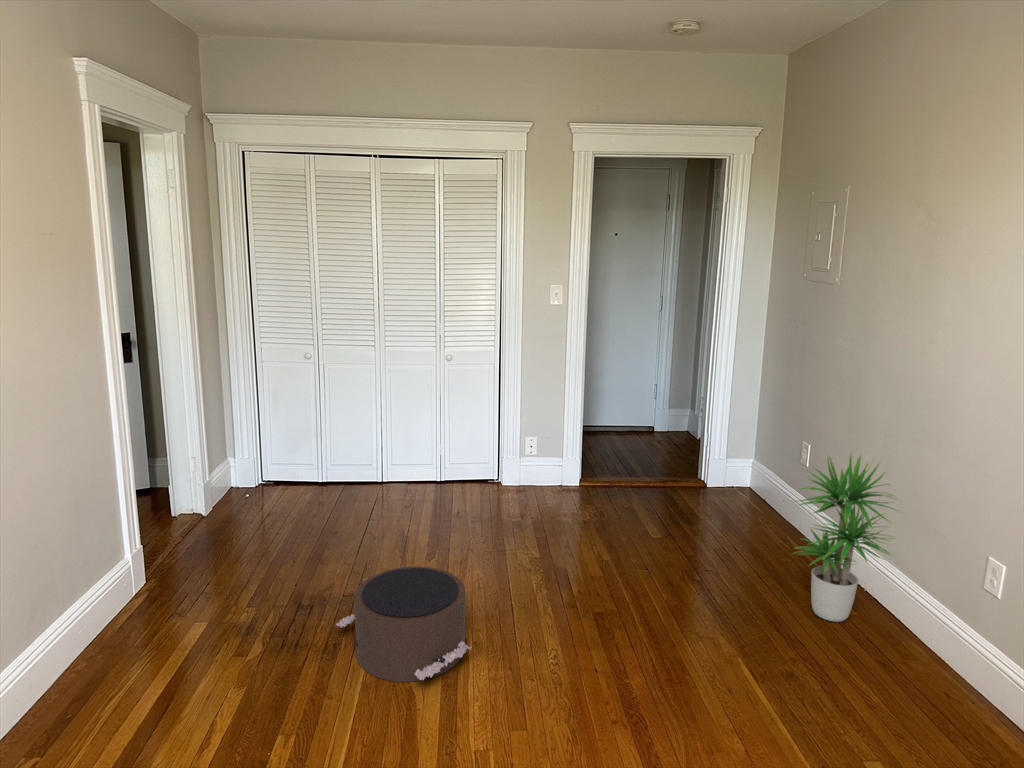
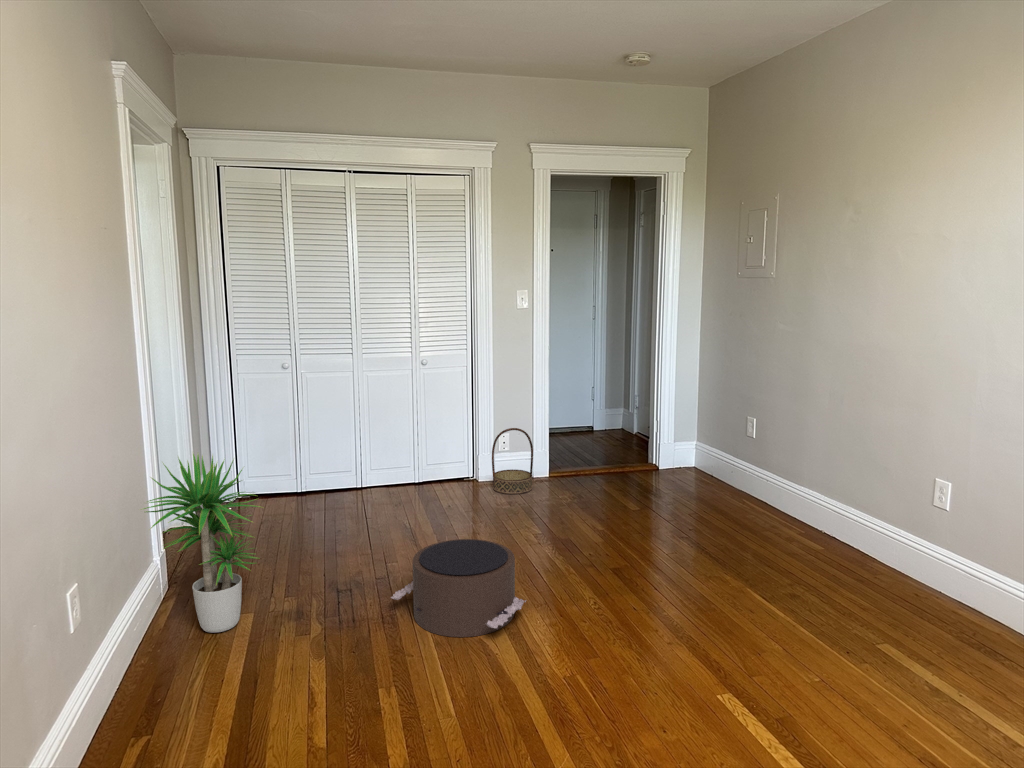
basket: none [513,432,558,502] -> present [492,428,533,494]
potted plant: present [796,453,896,622] -> present [143,454,260,633]

